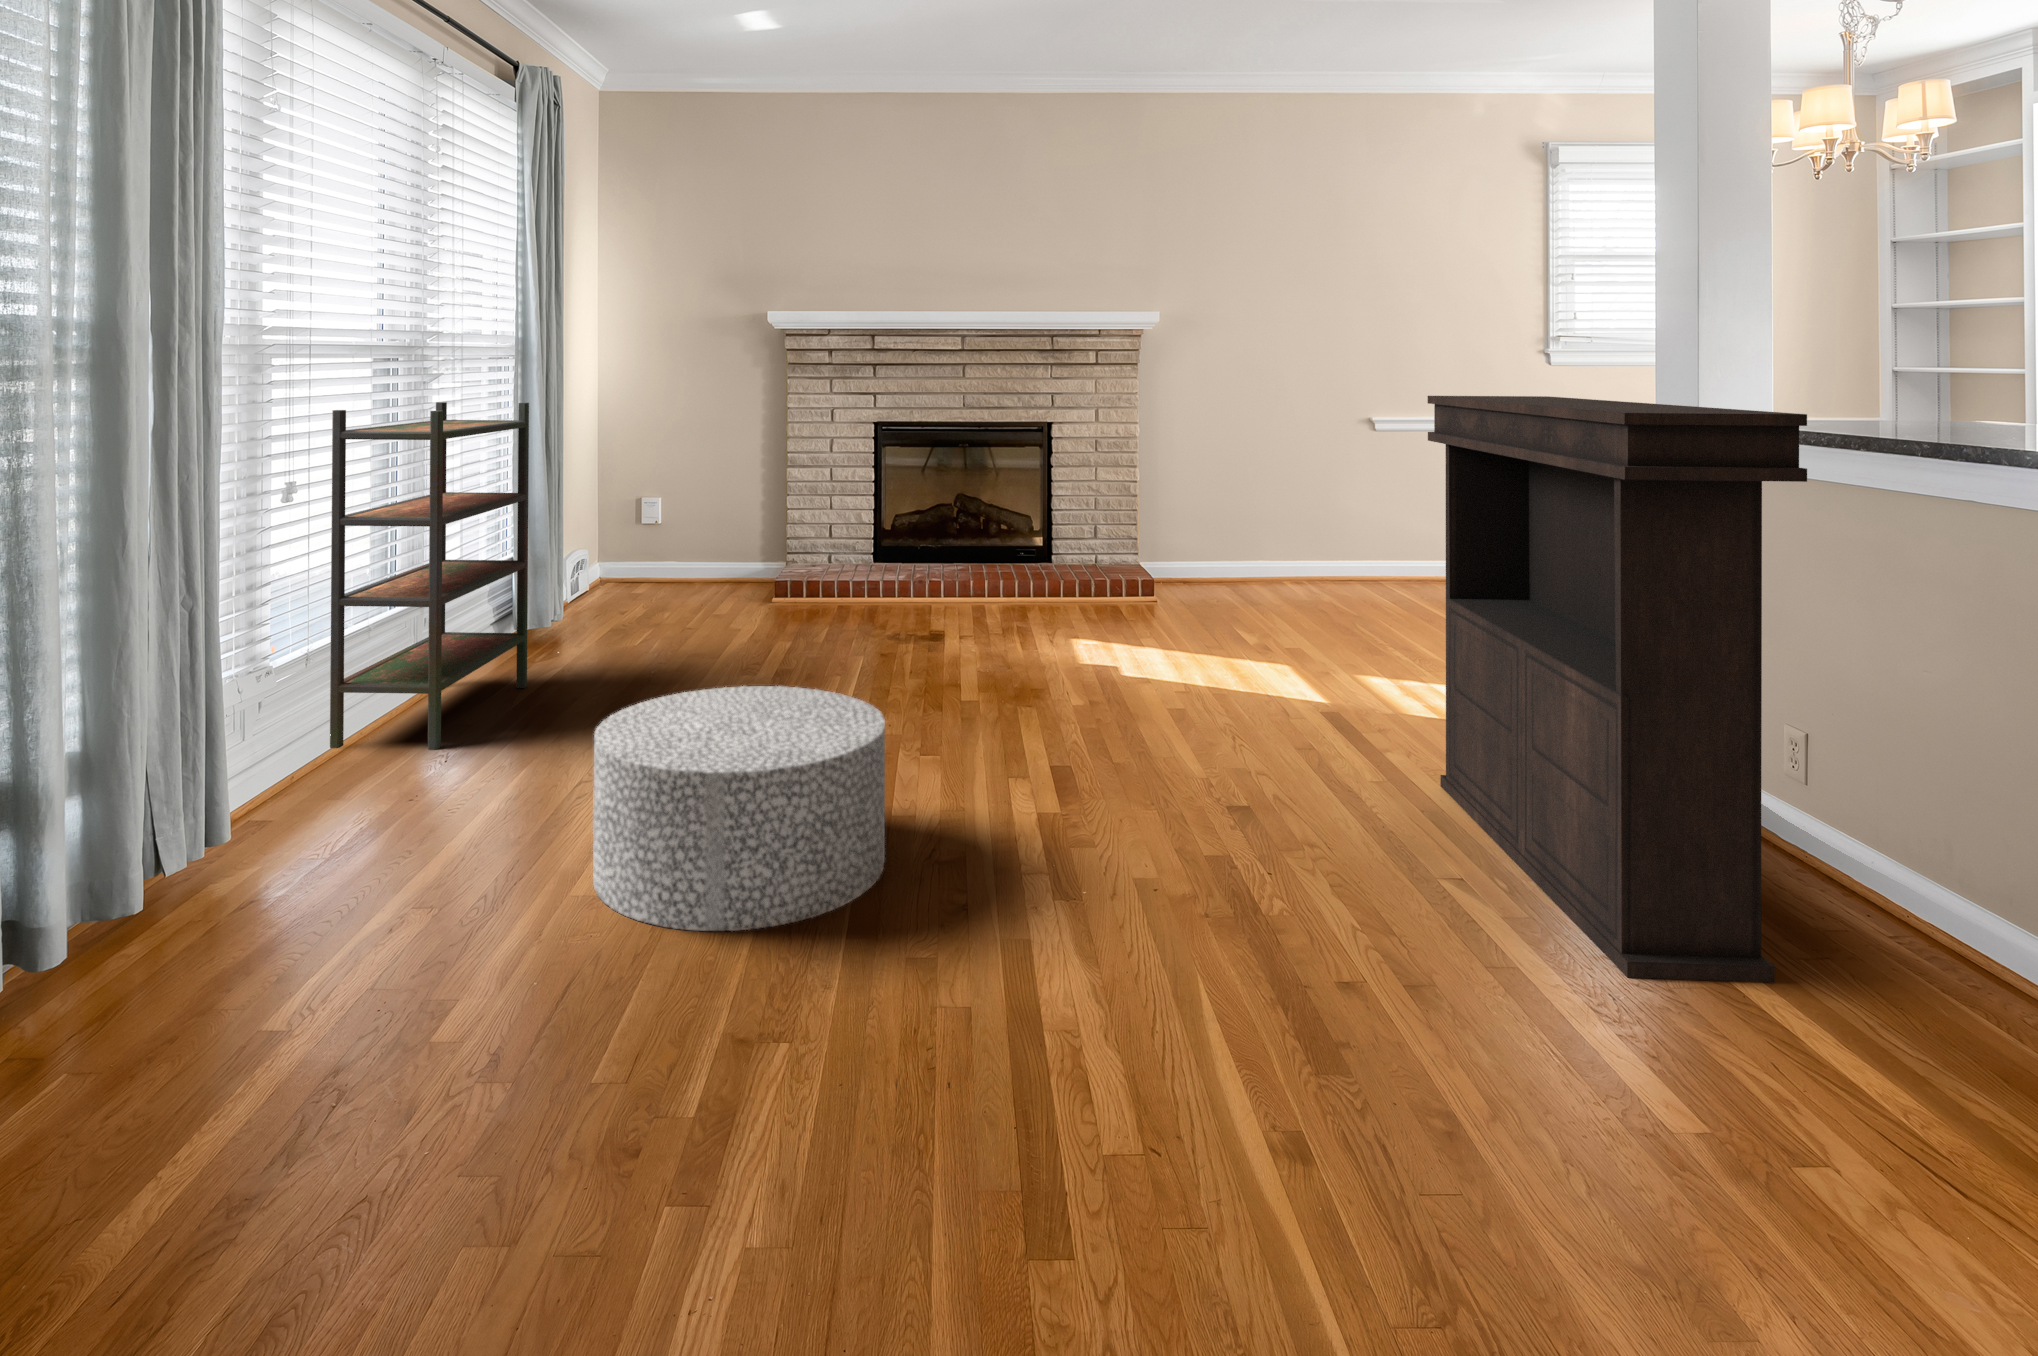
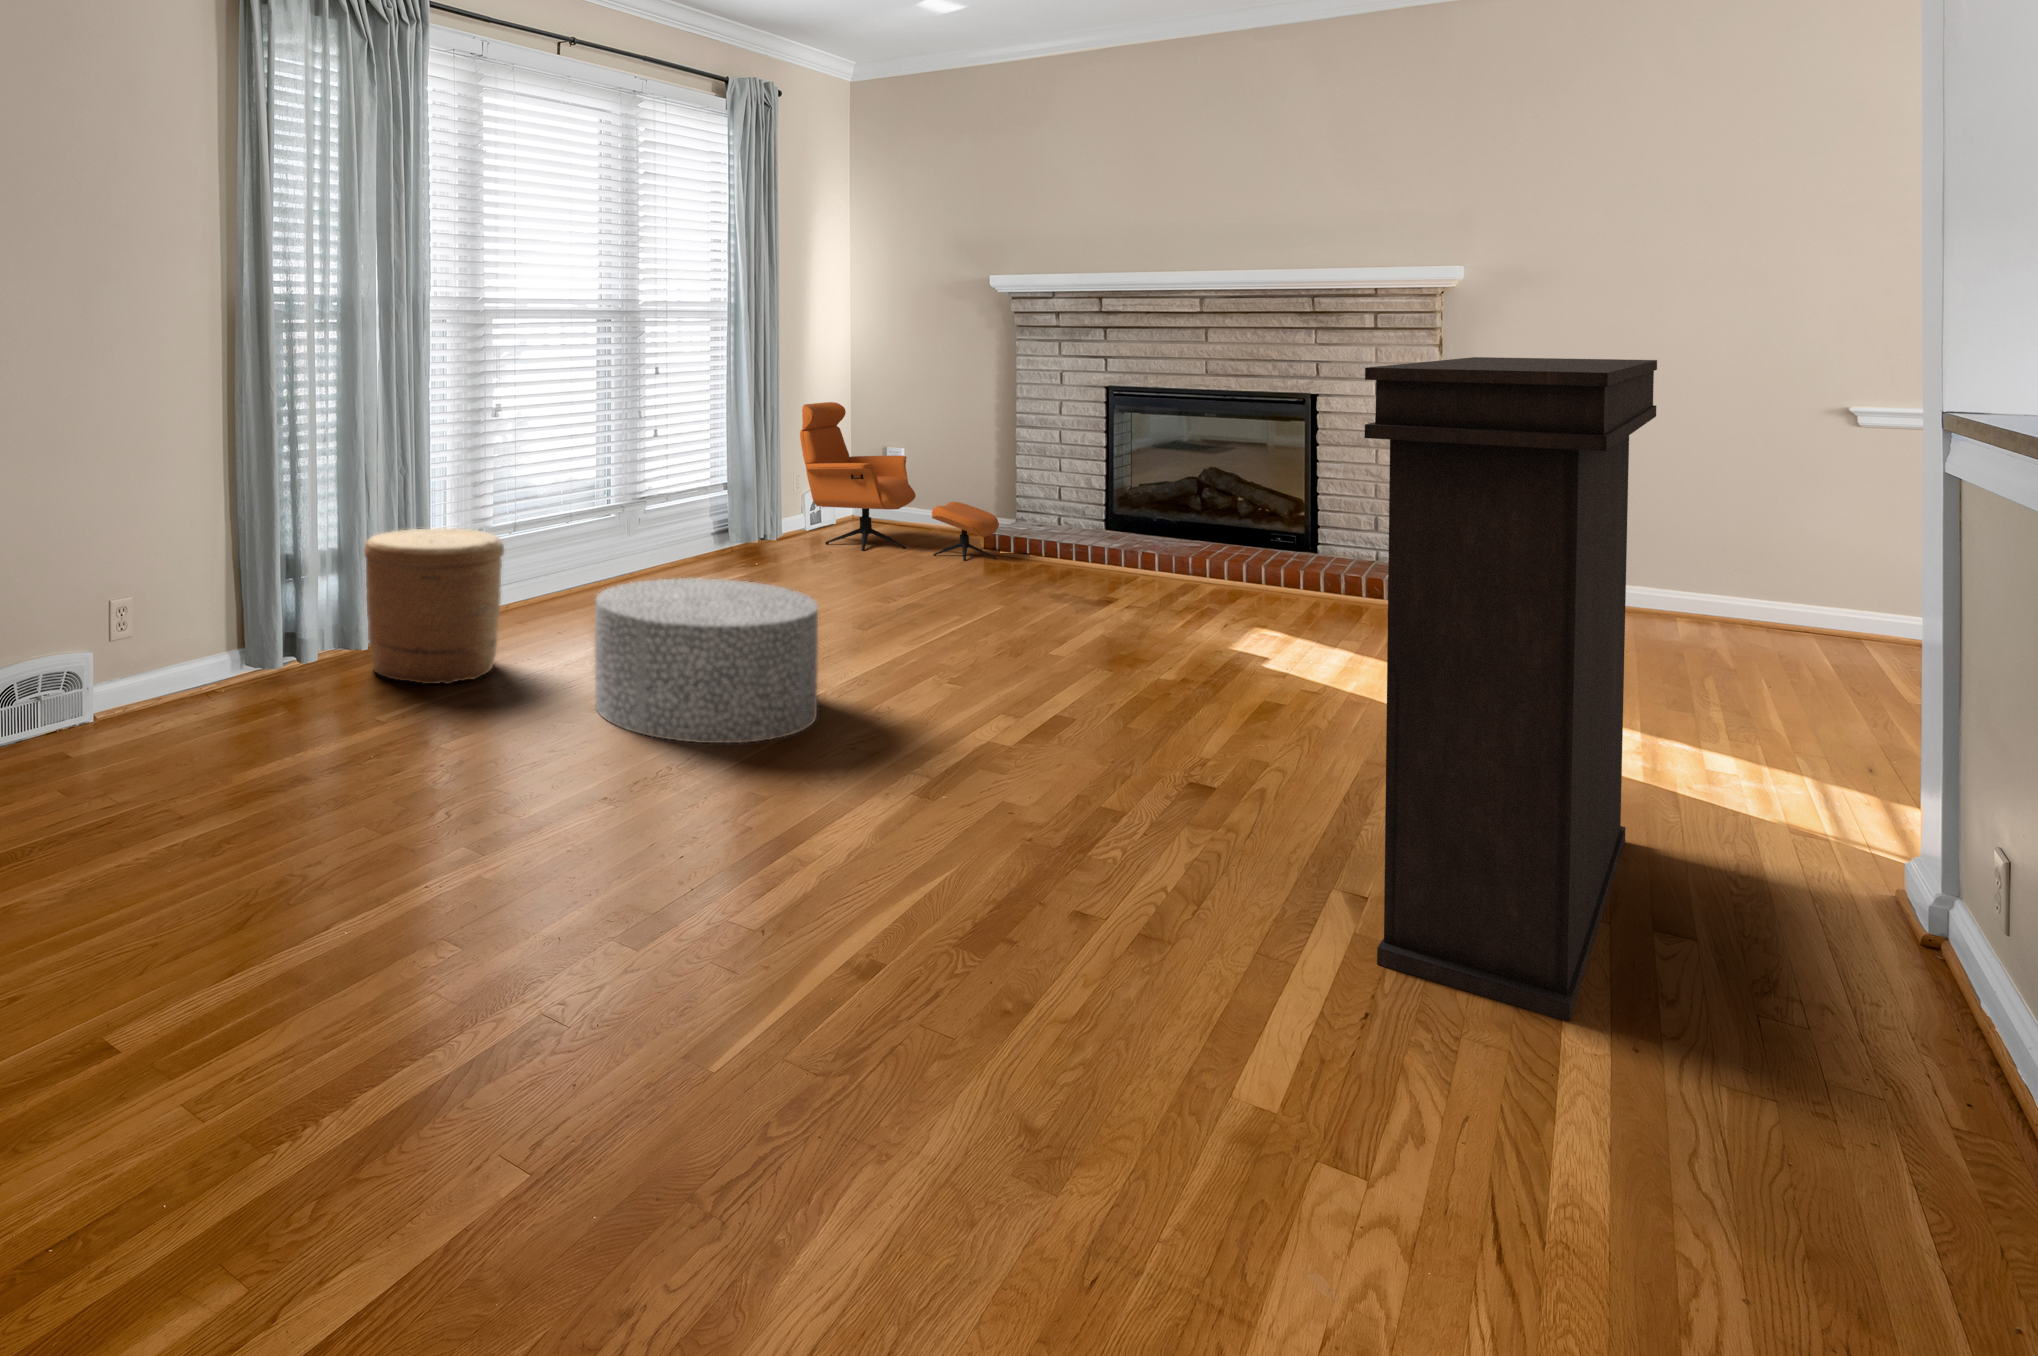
bookshelf: present [330,402,529,750] -> none [540,356,703,611]
armchair: none [573,448,789,612] -> present [800,402,999,561]
woven basket: none [159,676,409,950] -> present [364,528,504,684]

